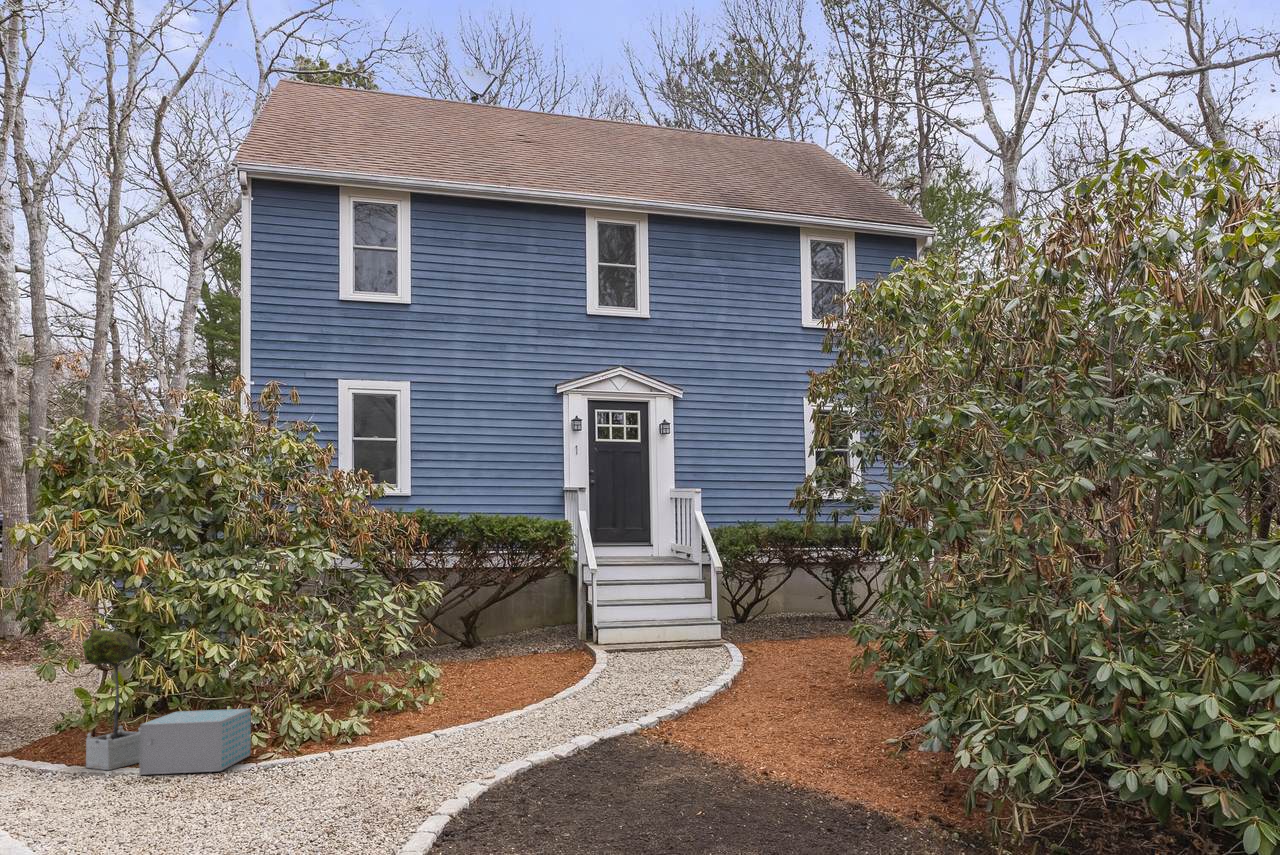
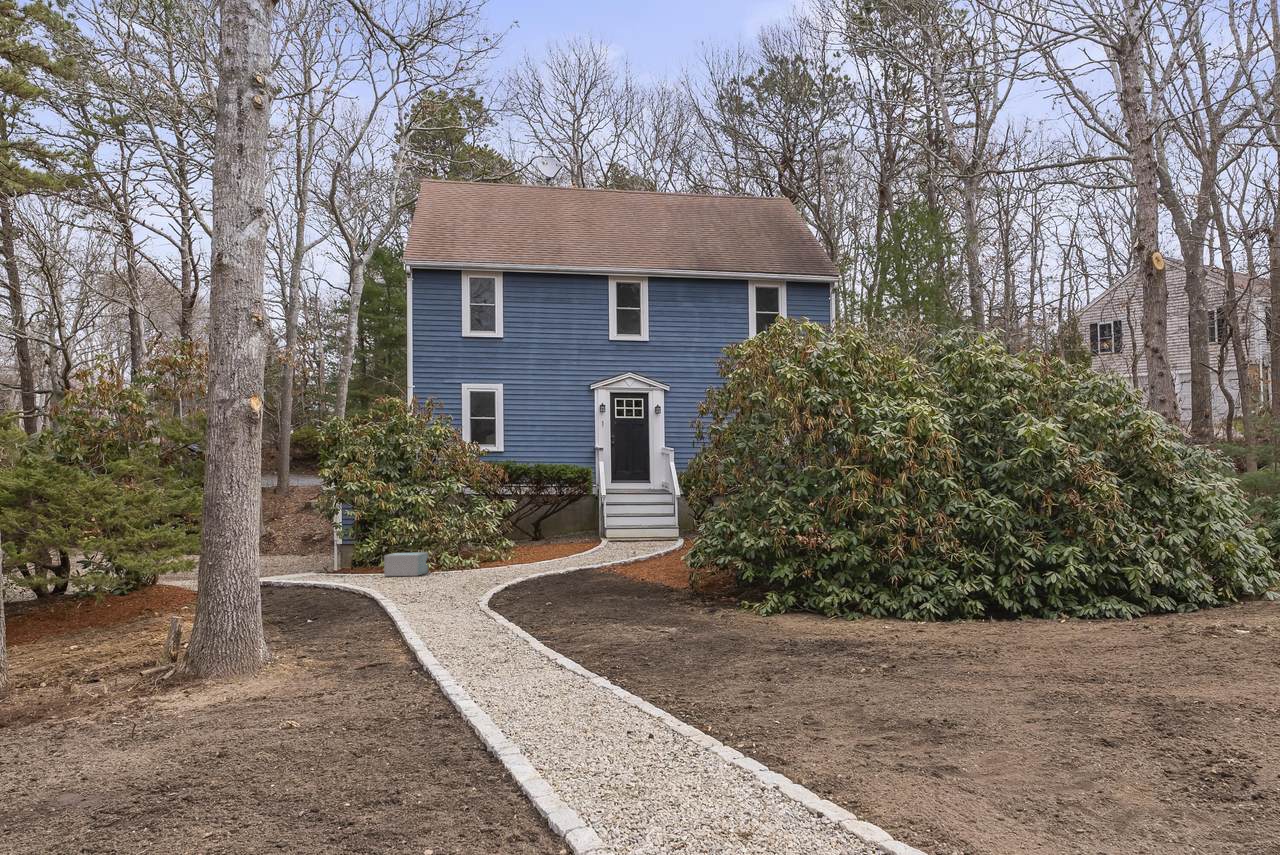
potted tree: present [82,628,143,770] -> none [356,516,383,575]

